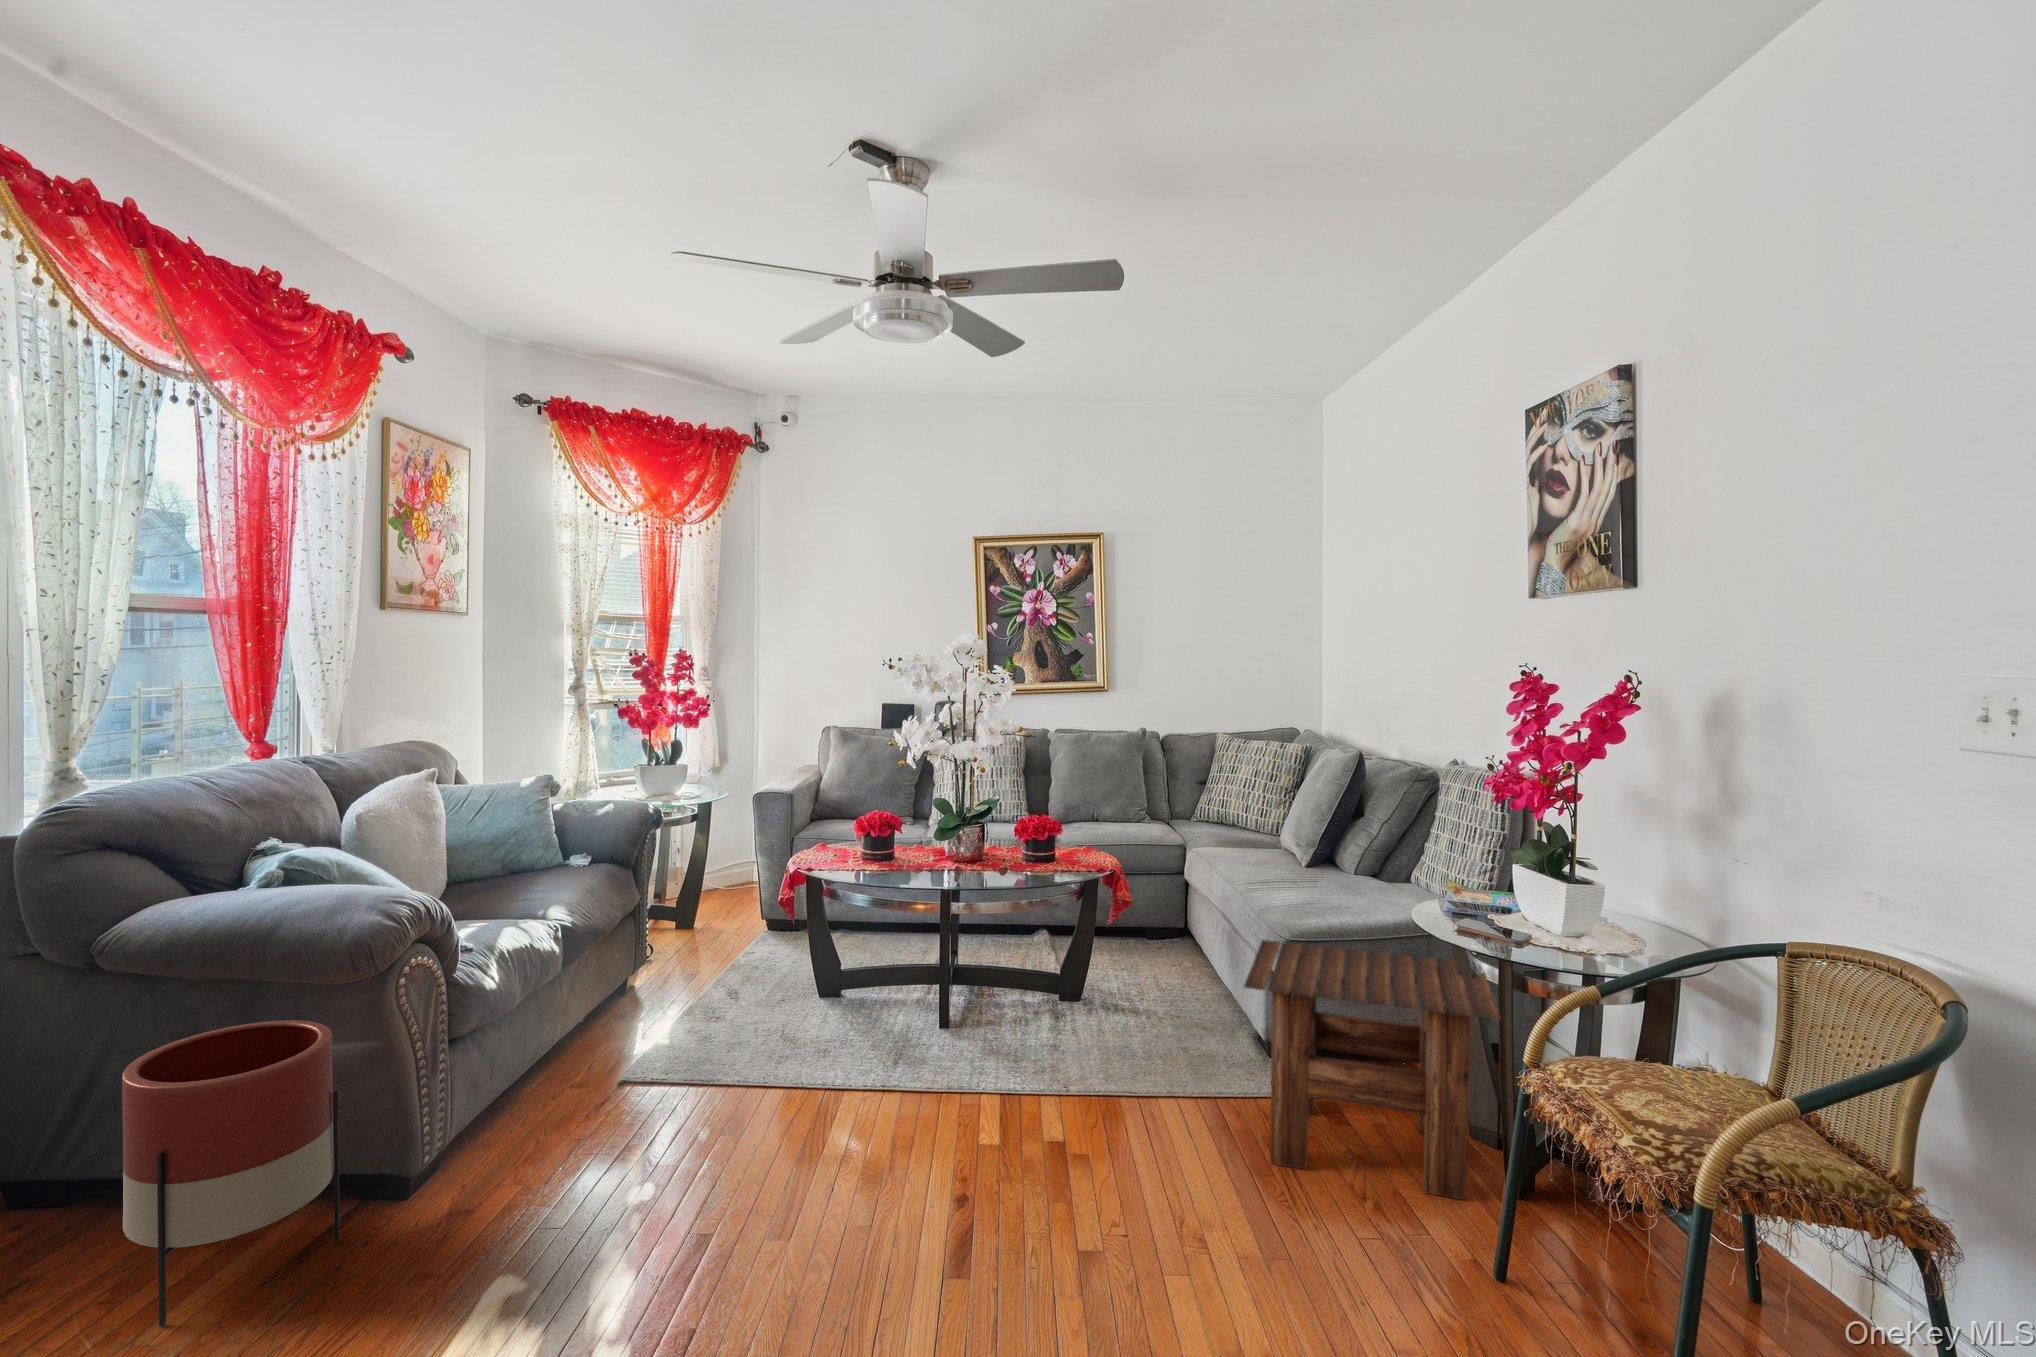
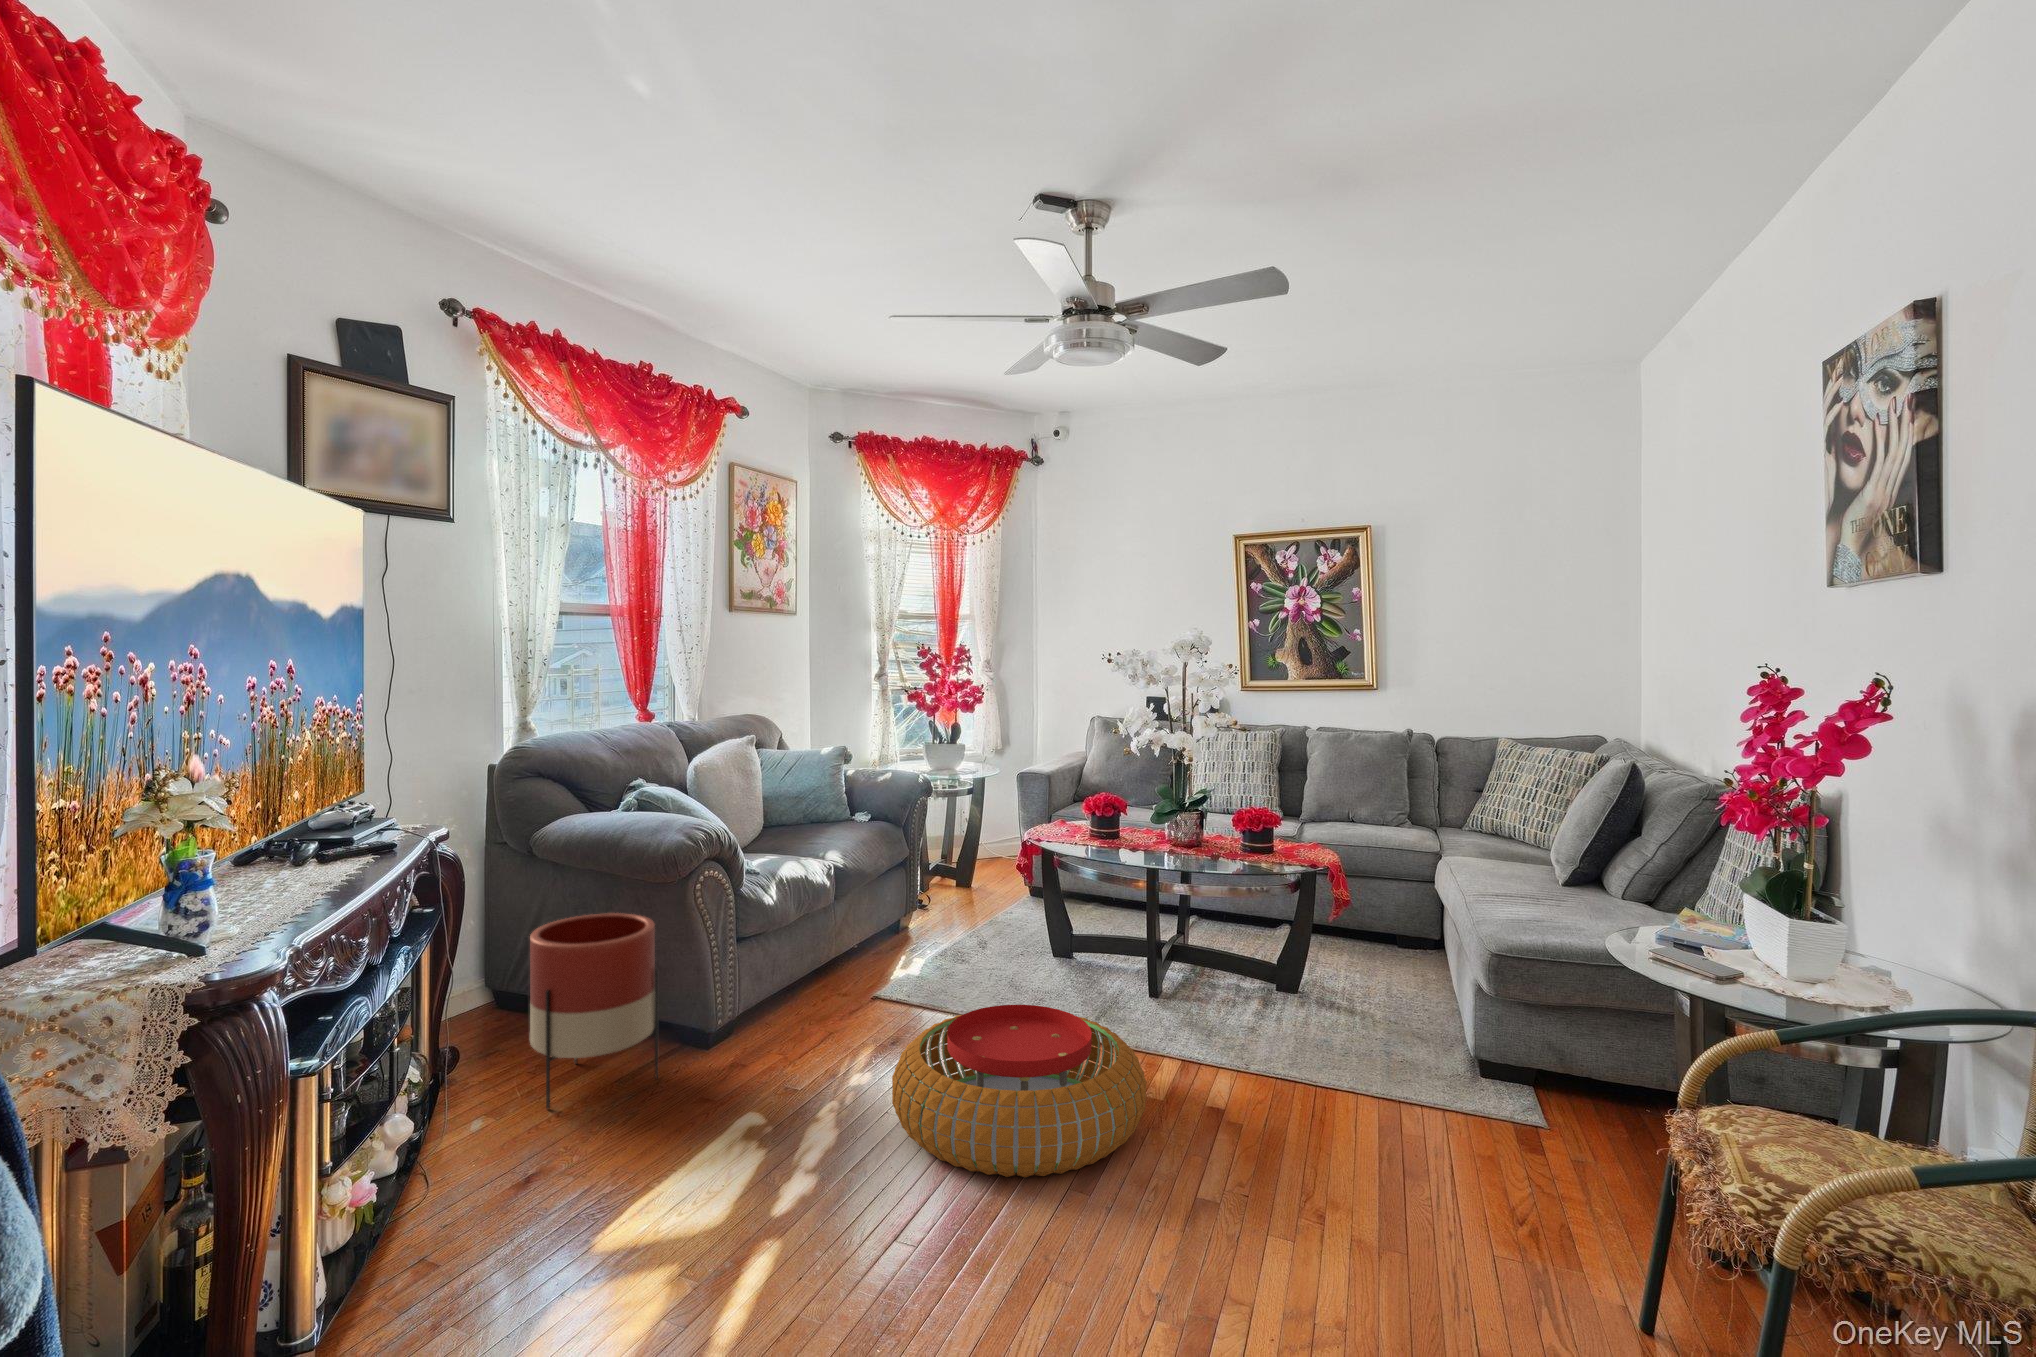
side table: present [1244,940,1501,1200] -> none [1401,942,1705,1234]
pouf: none [695,1065,995,1283] -> present [892,1005,1146,1177]

